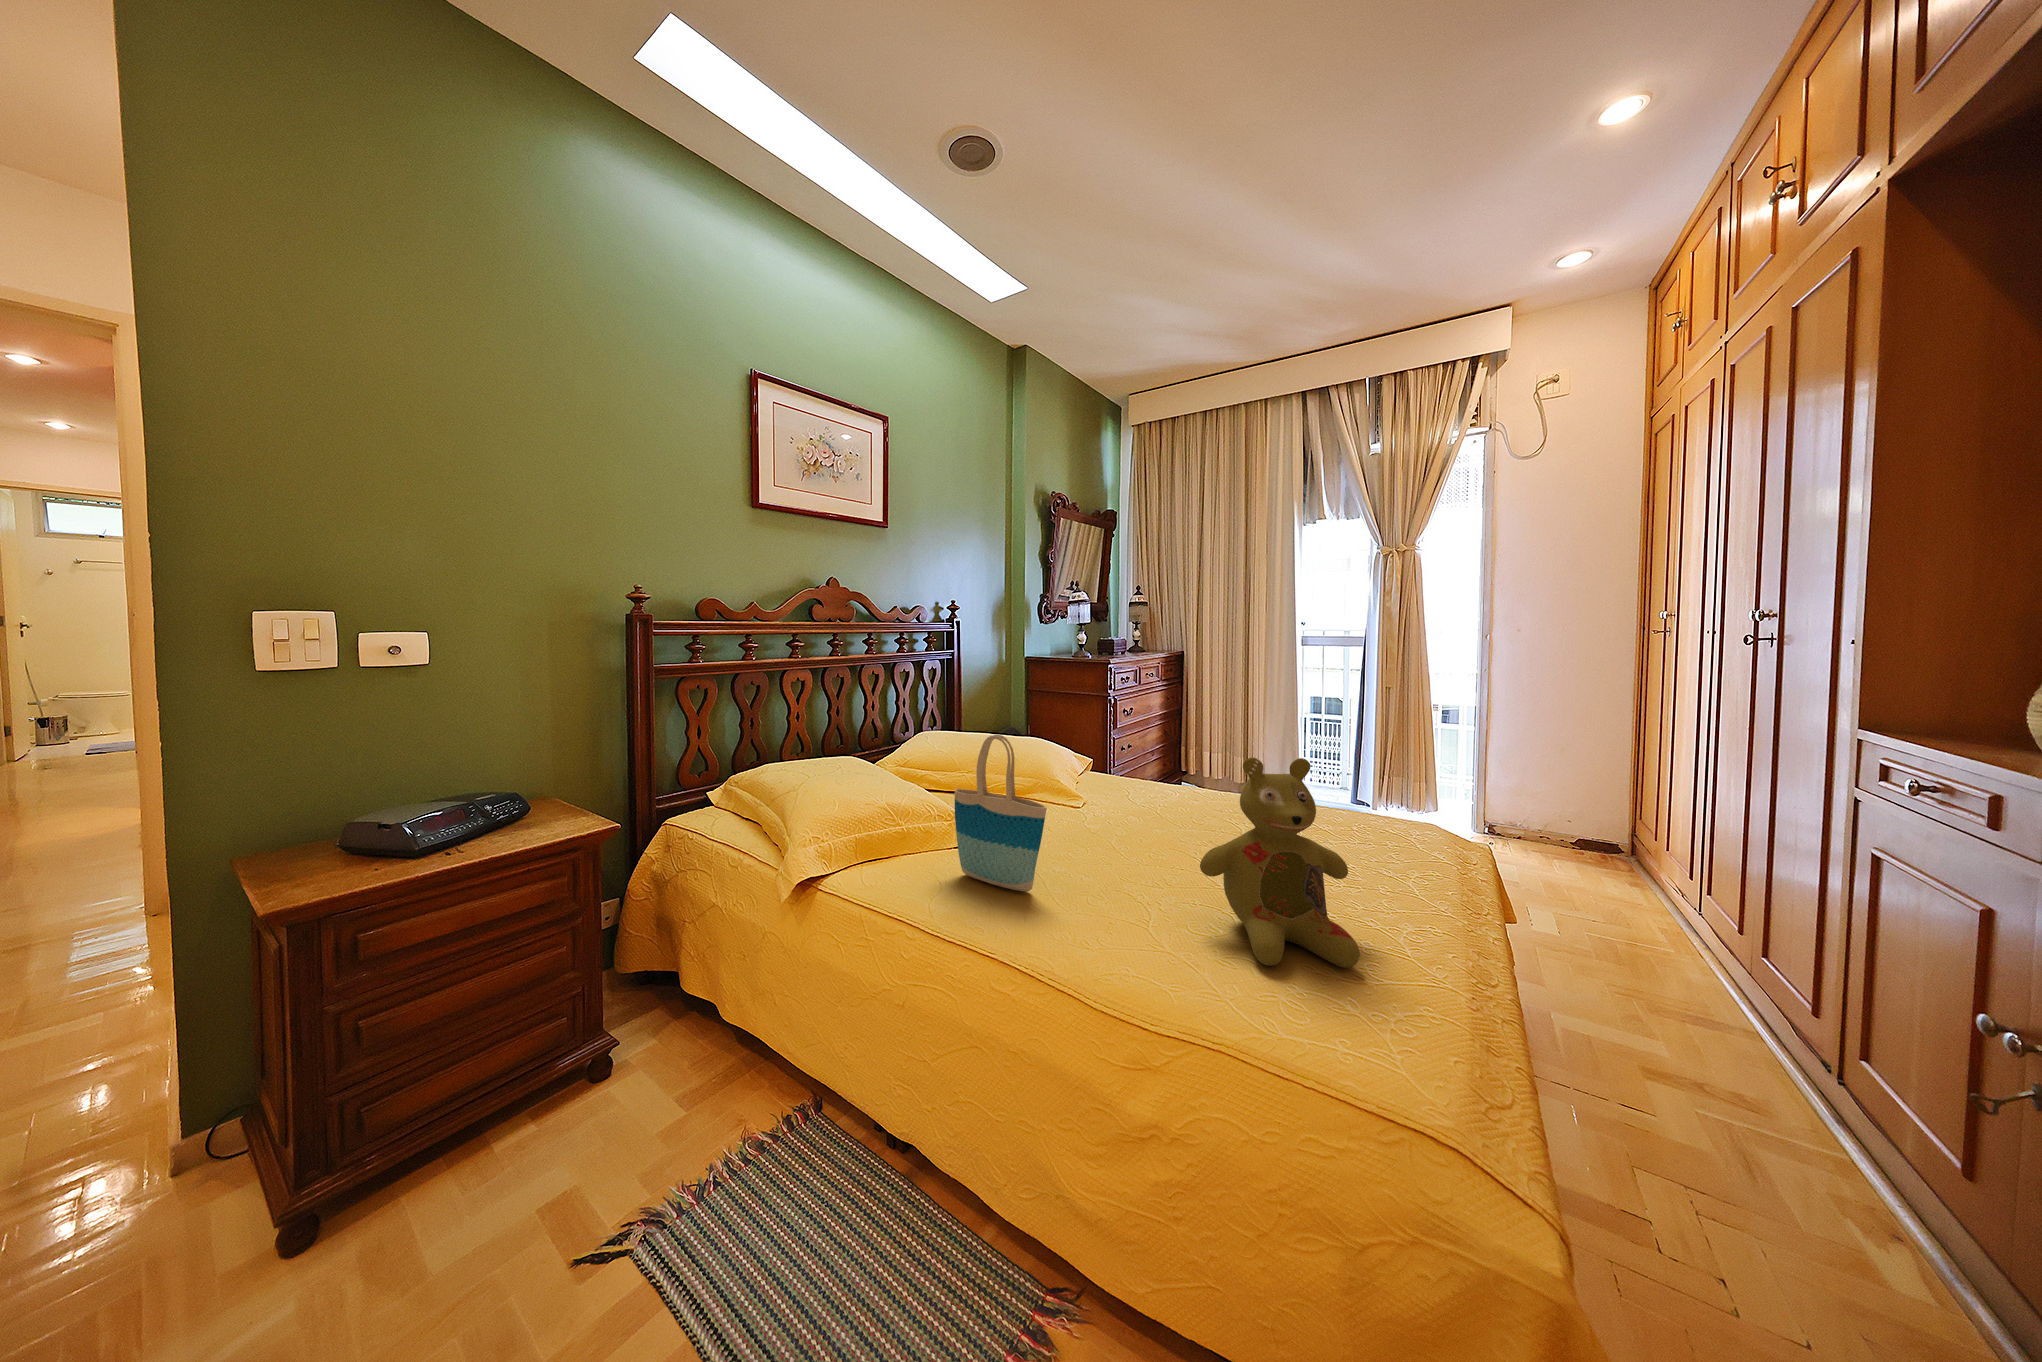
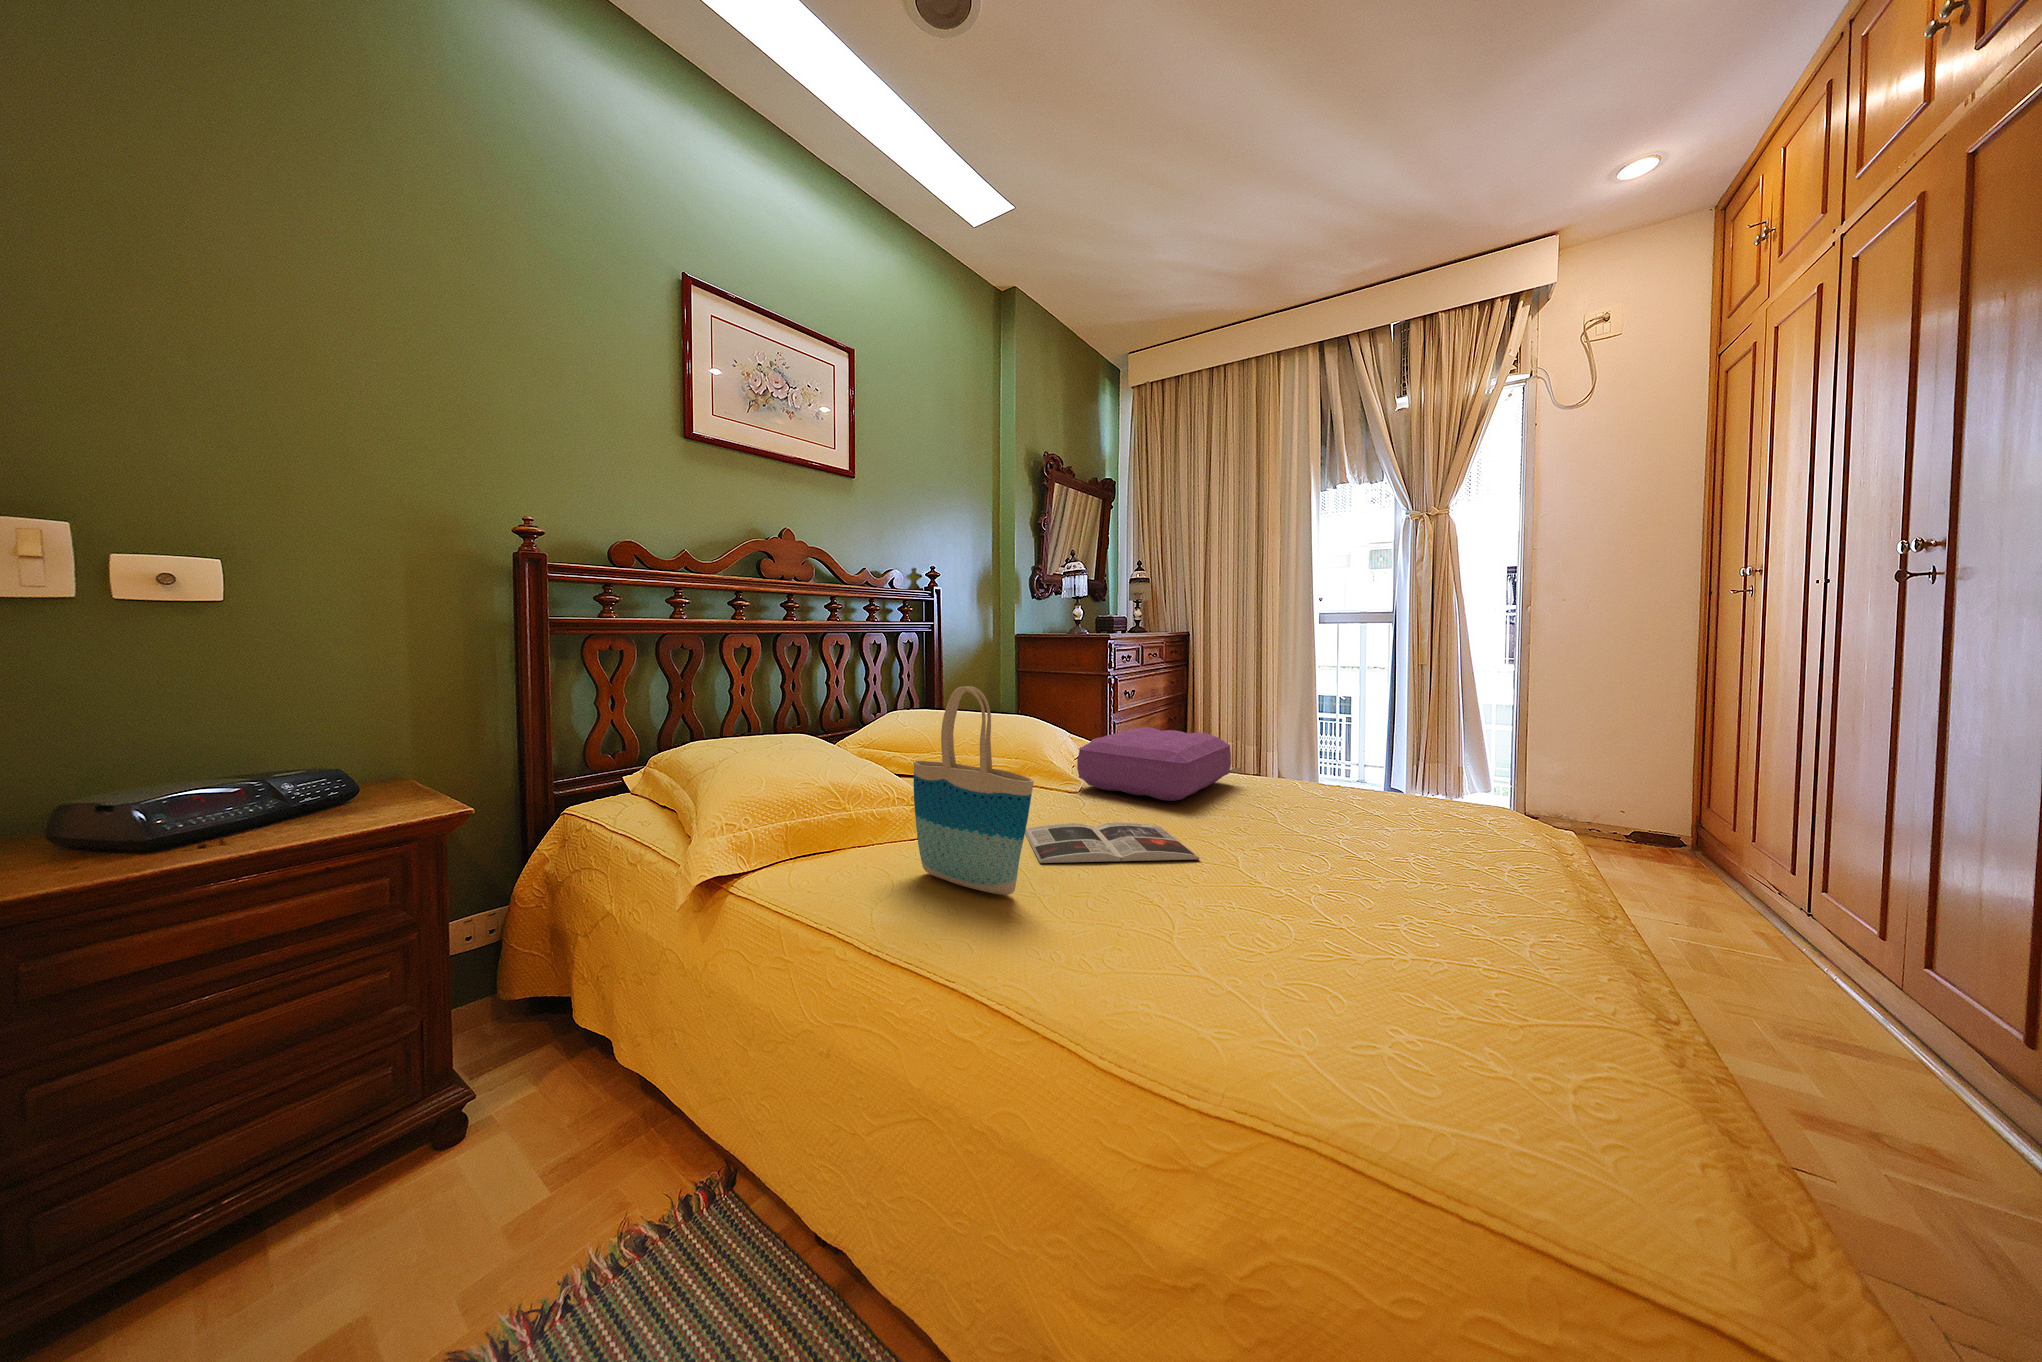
pillow: none [1081,750,1210,815] -> present [1077,727,1231,801]
stuffed bear: present [1200,758,1360,968] -> none [1247,705,1495,1005]
magazine: none [1037,834,1175,867] -> present [1025,822,1200,863]

